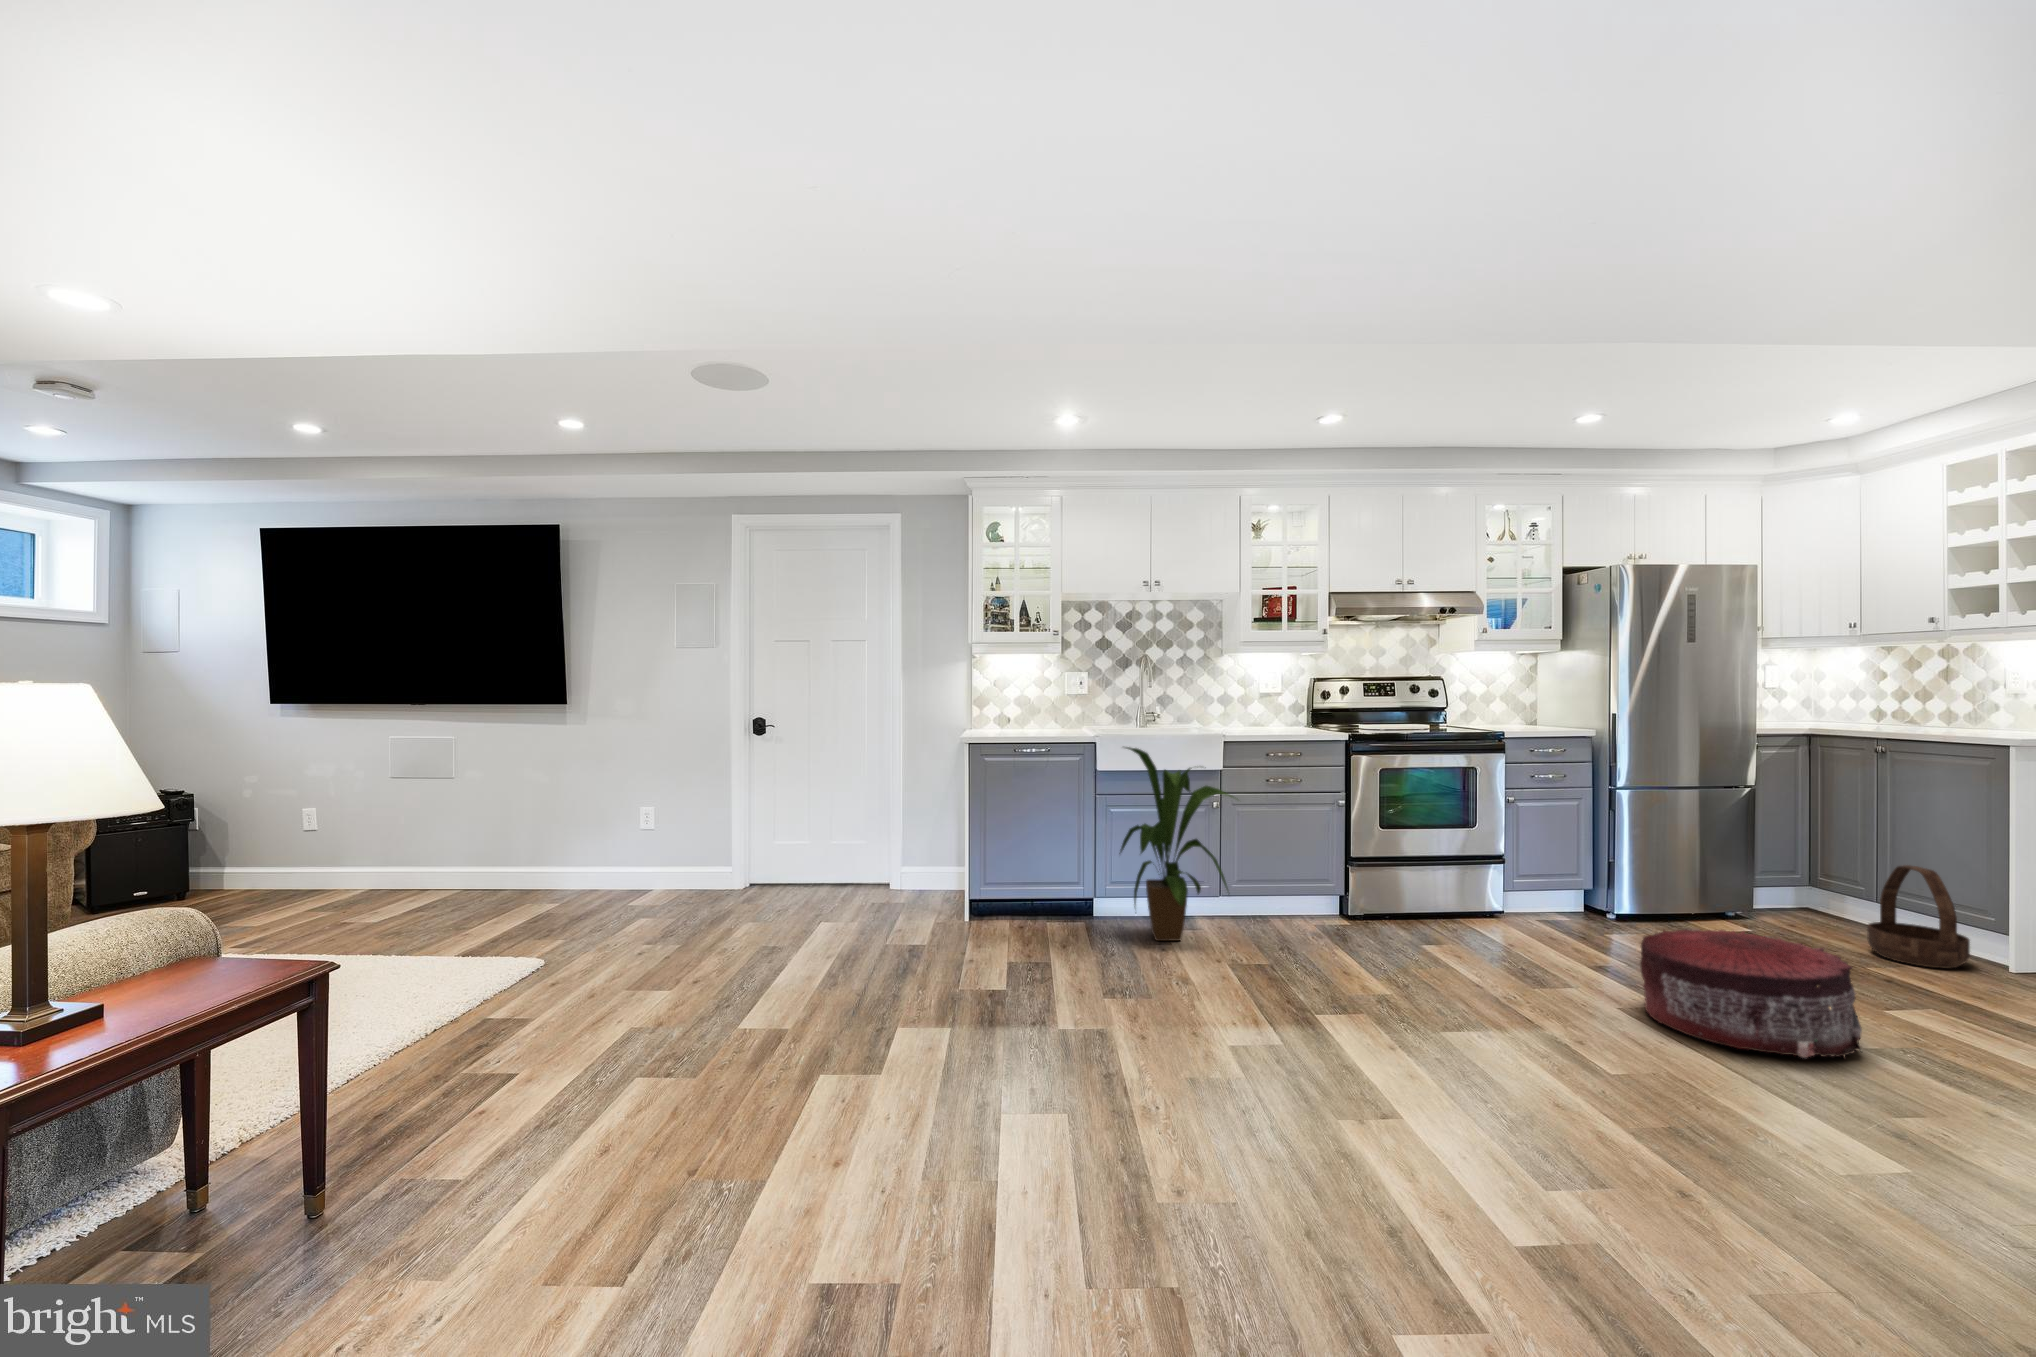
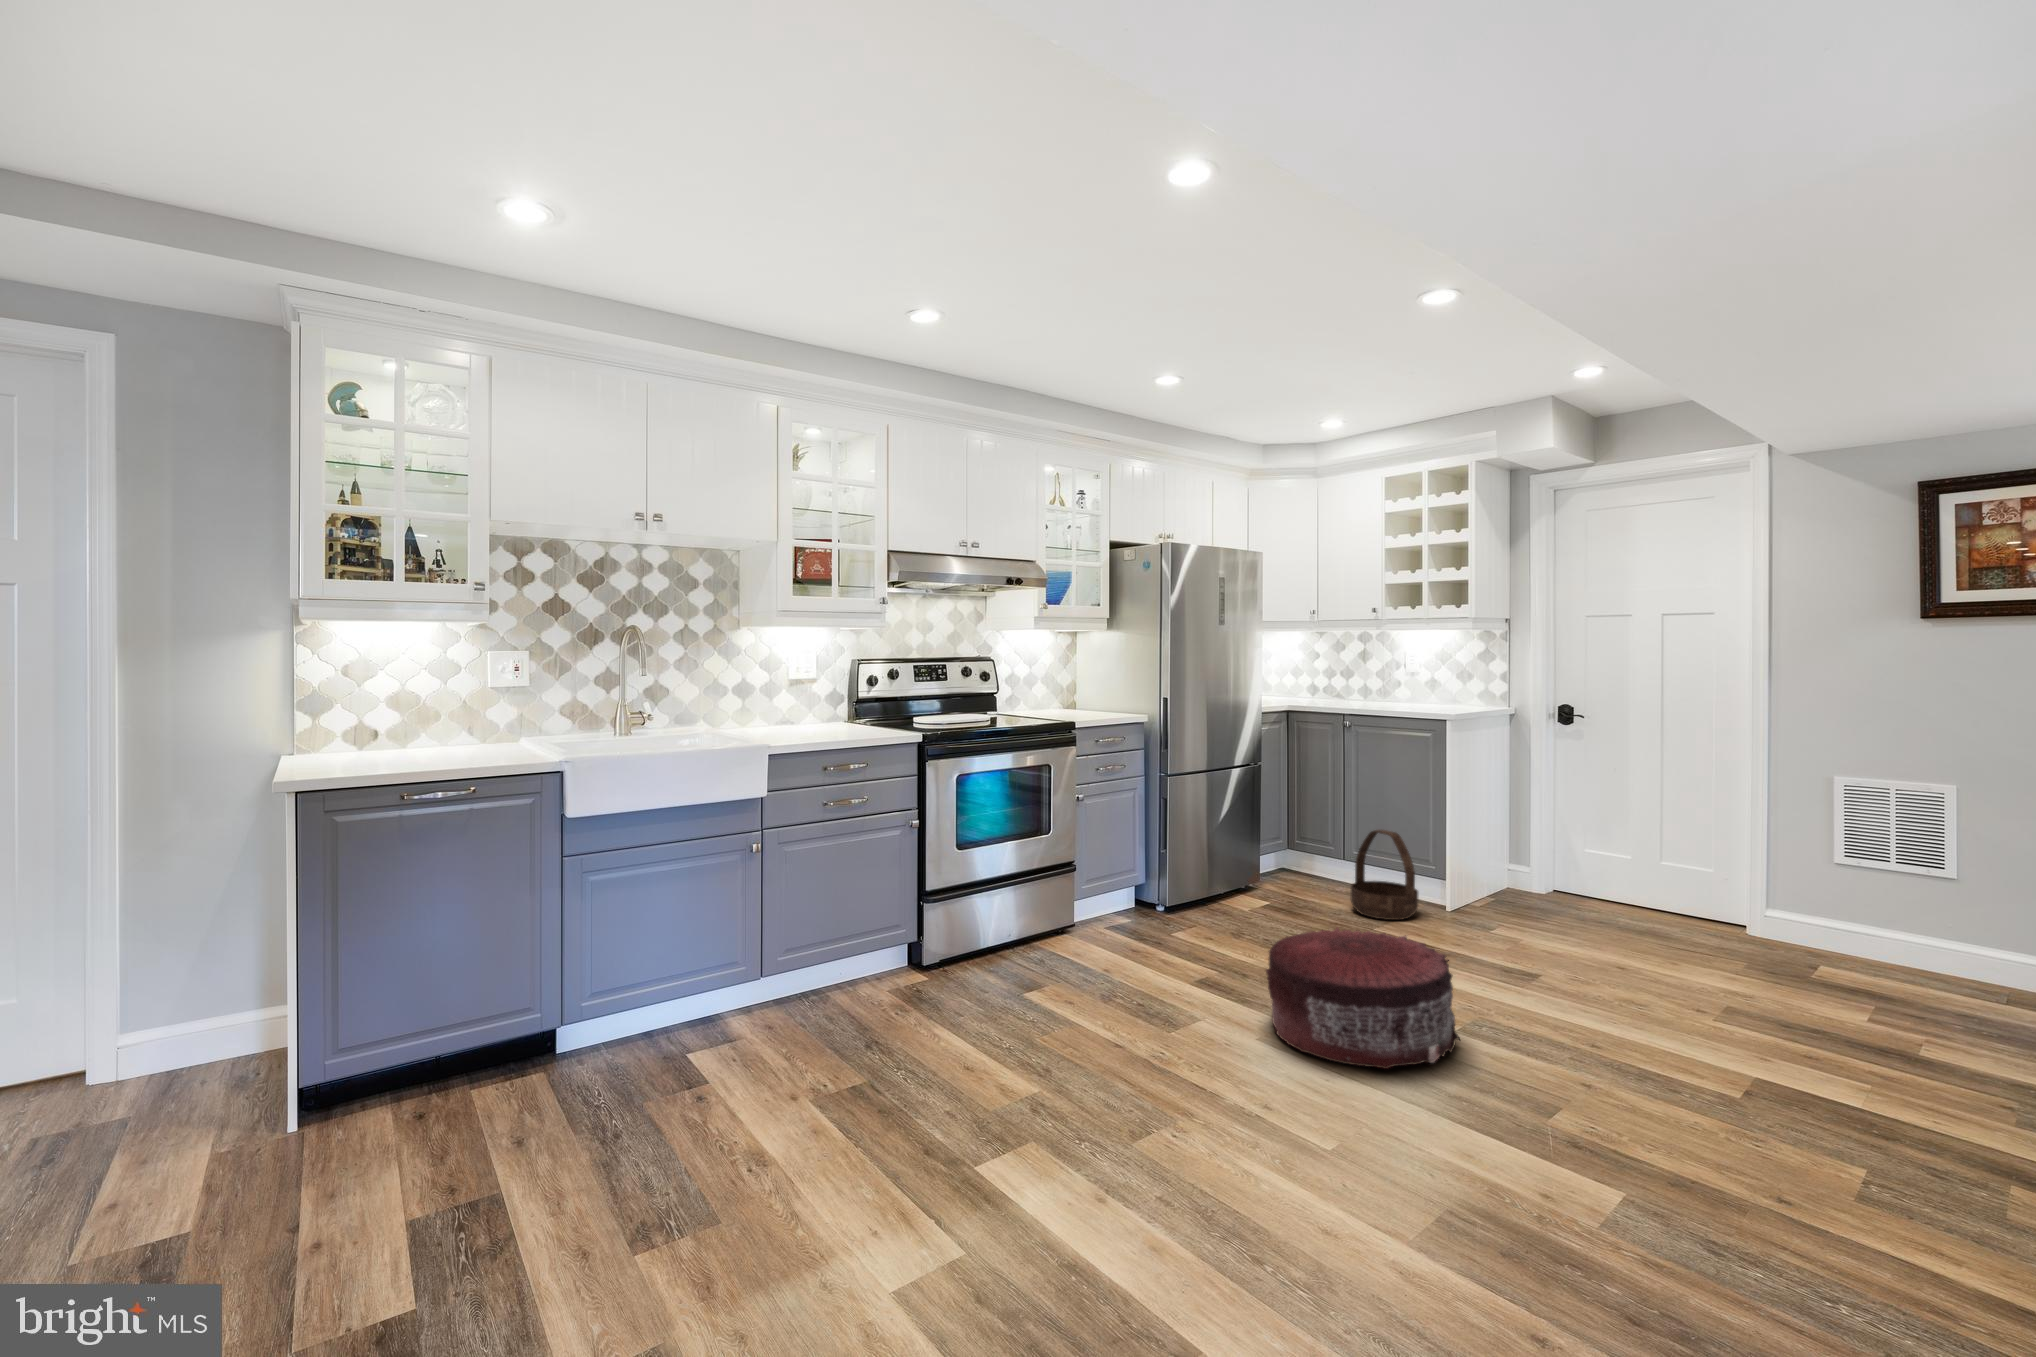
house plant: present [1119,747,1234,941] -> none [607,780,802,1081]

